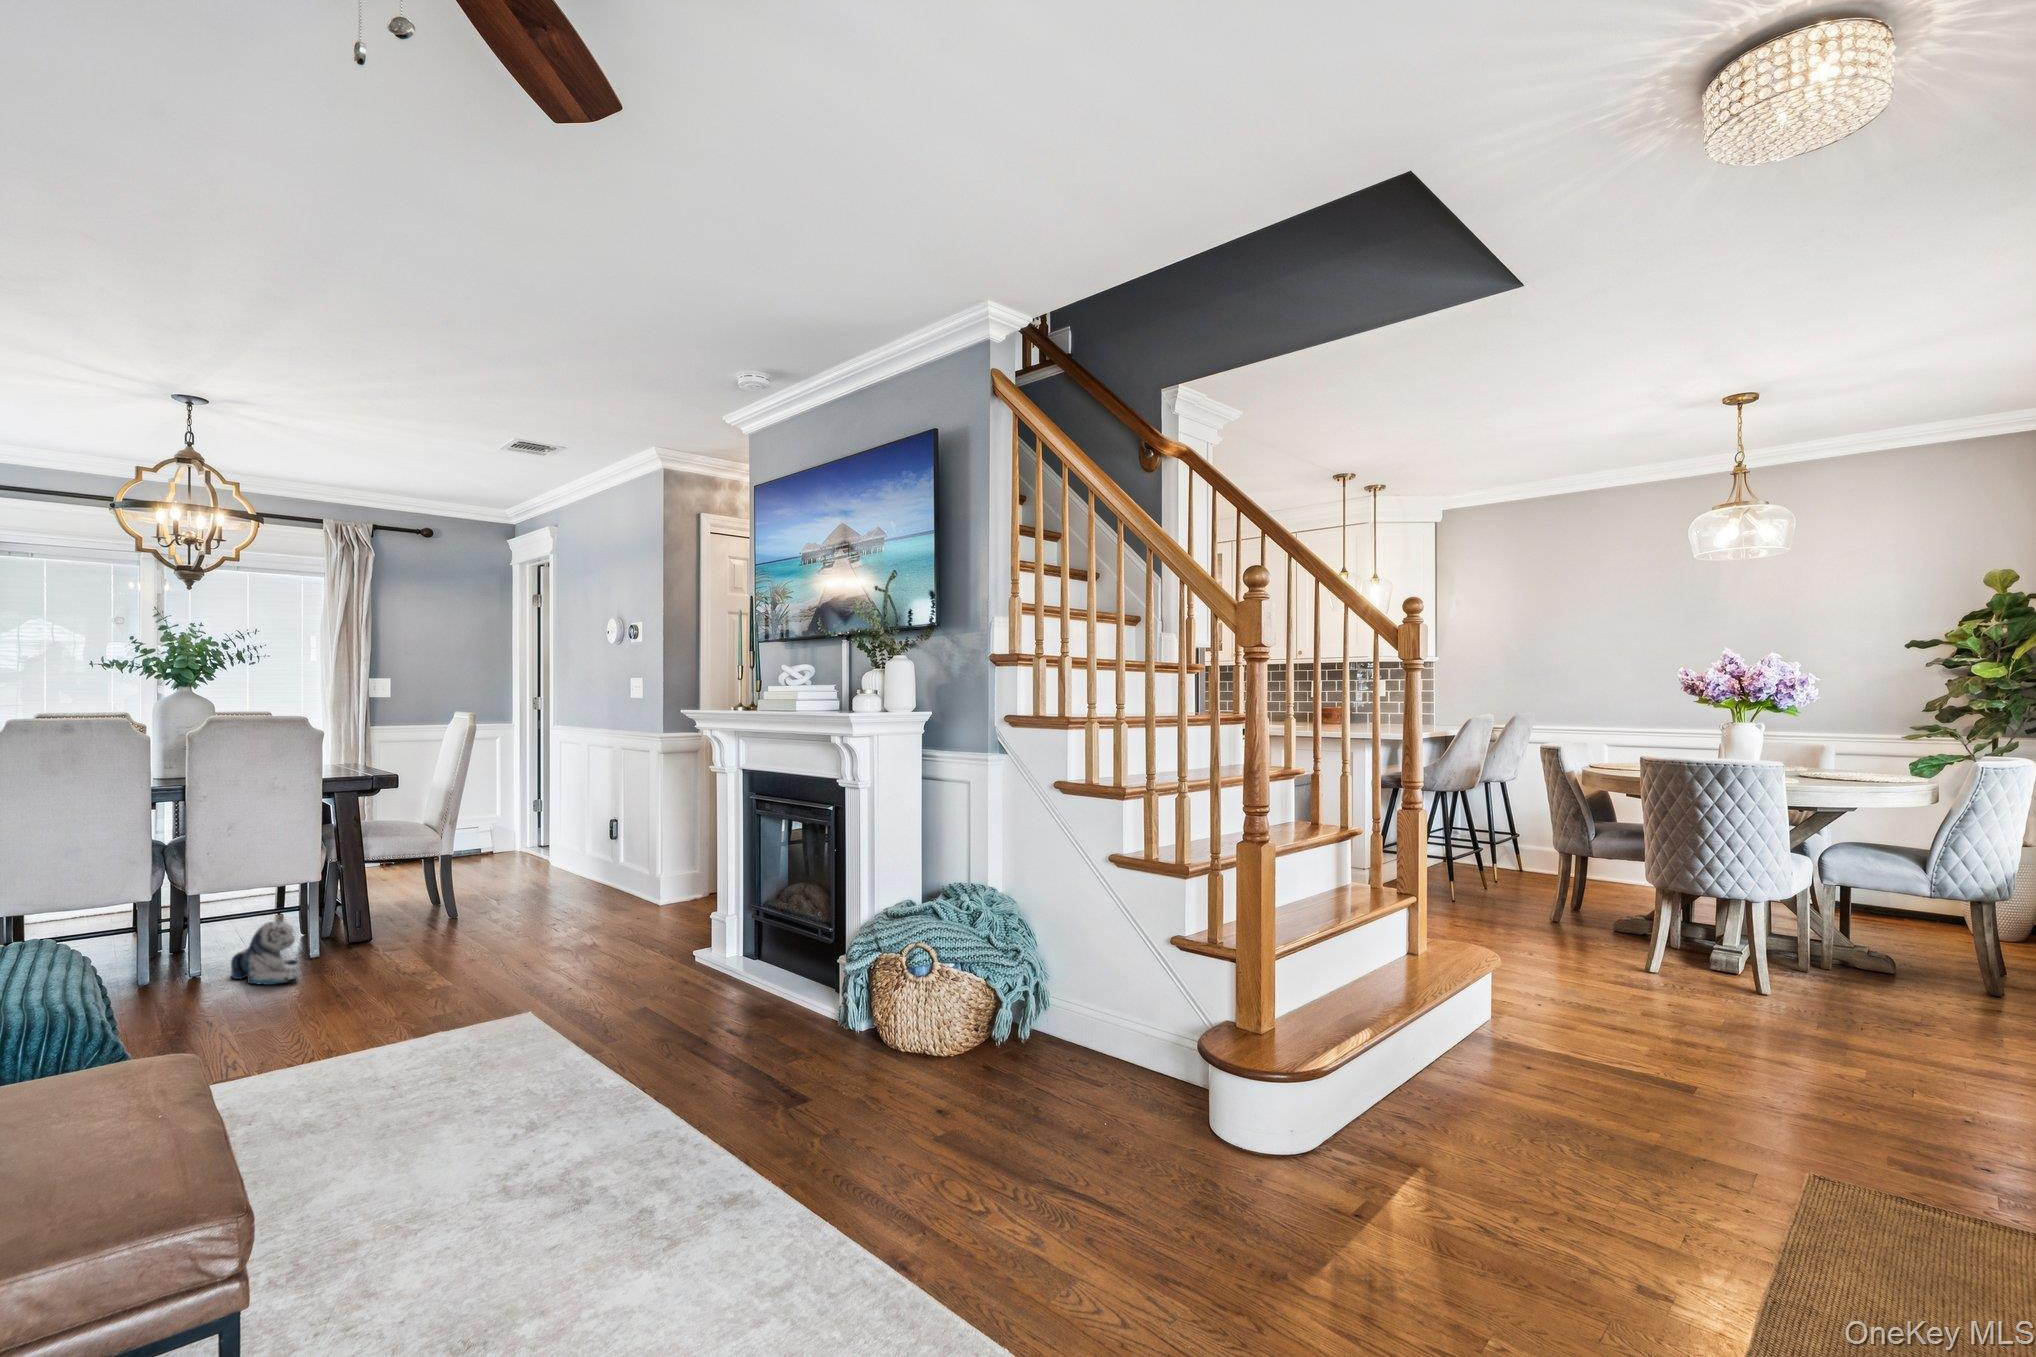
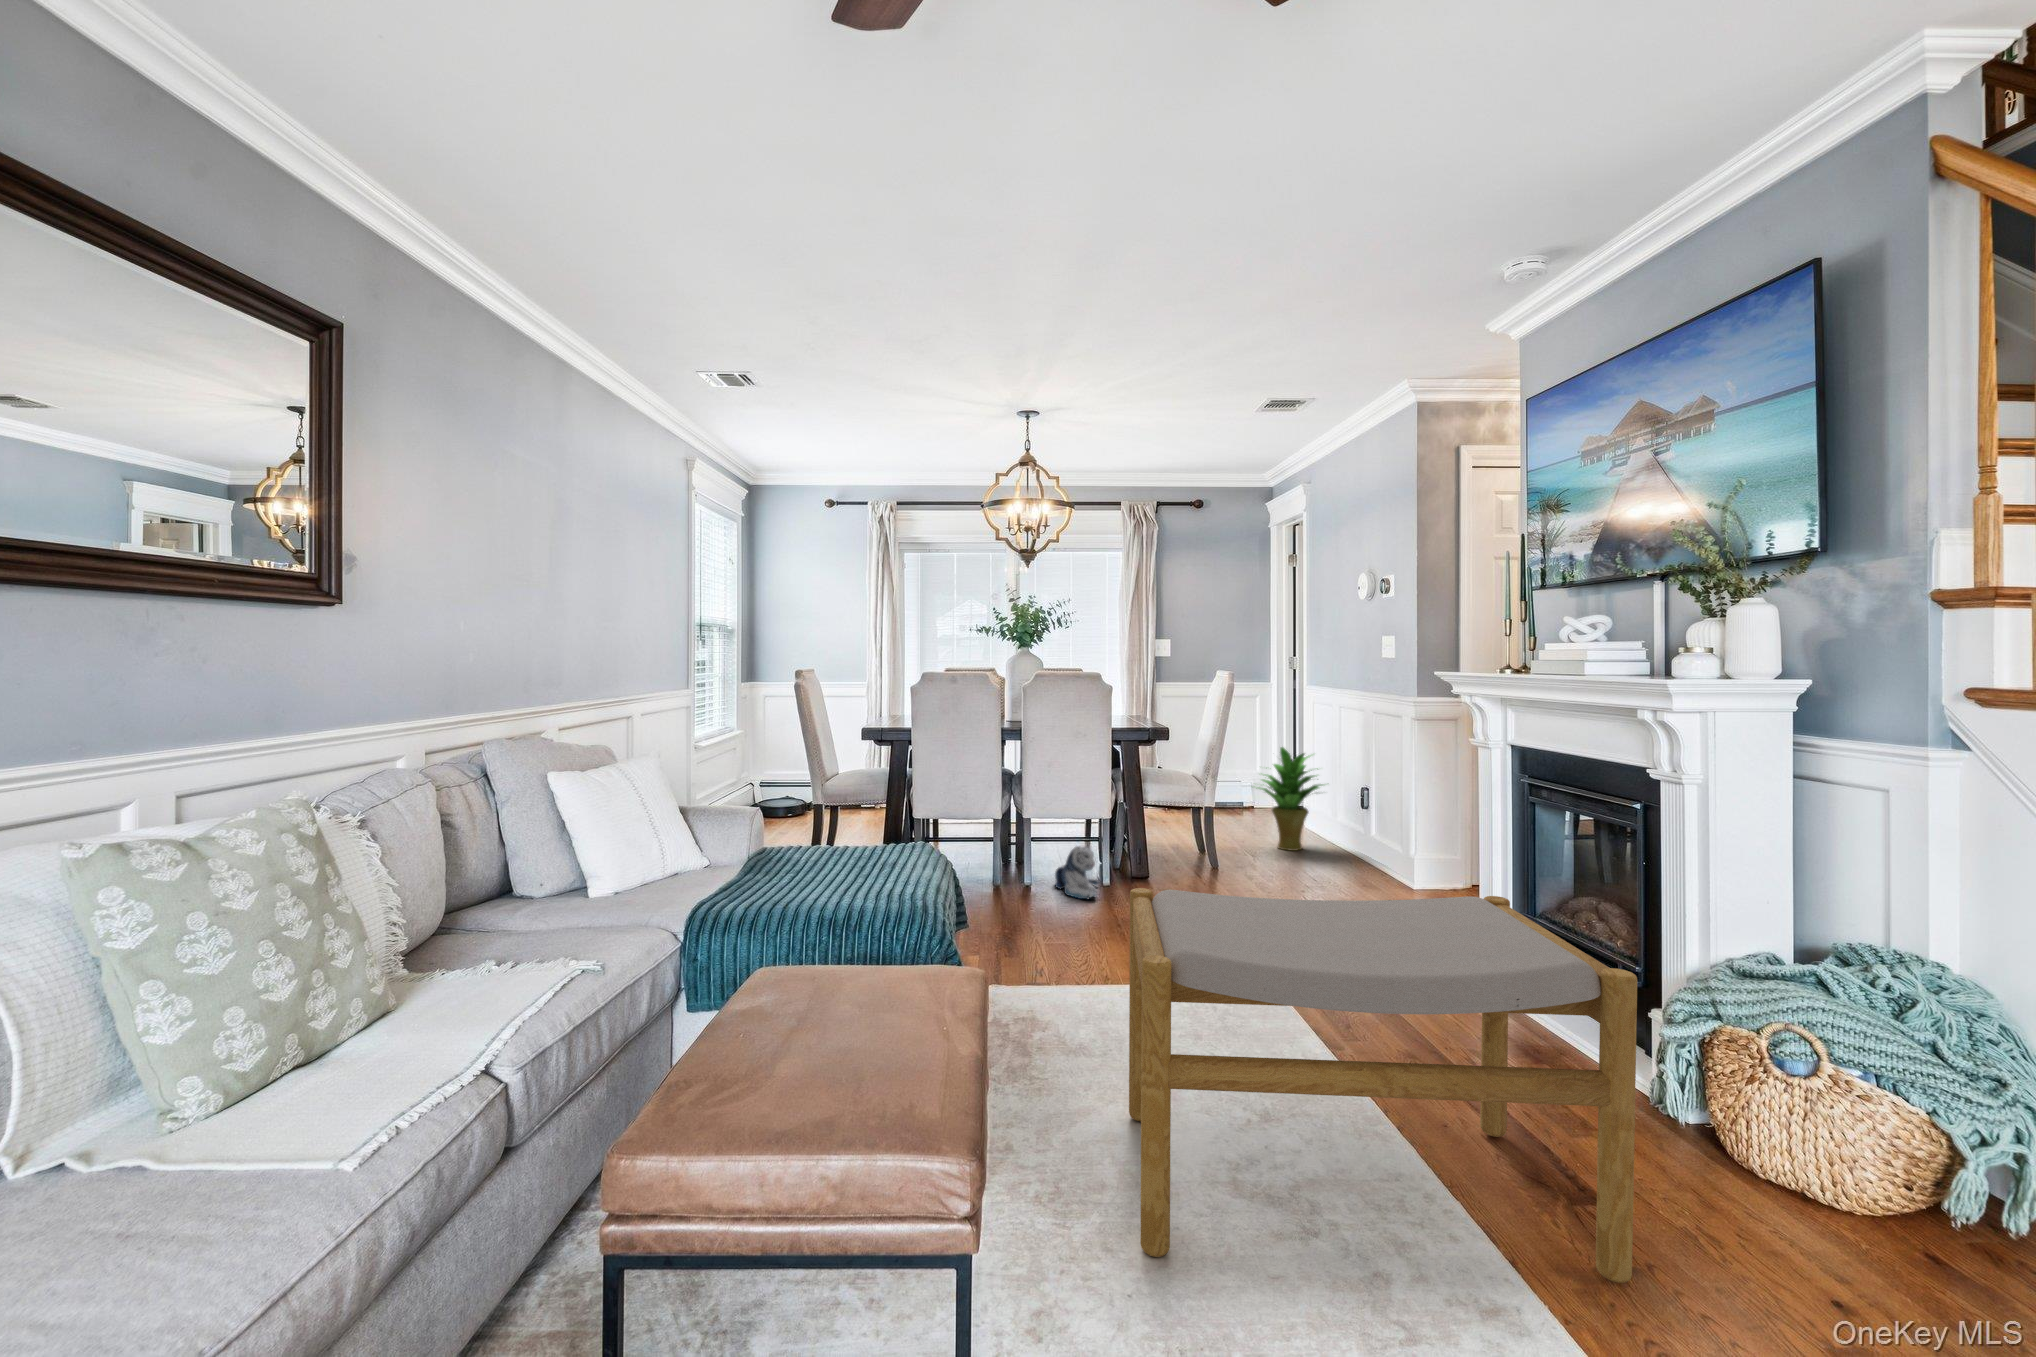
potted plant: none [493,788,581,894] -> present [1258,747,1323,851]
footstool: none [381,888,827,1280] -> present [1129,888,1637,1283]

